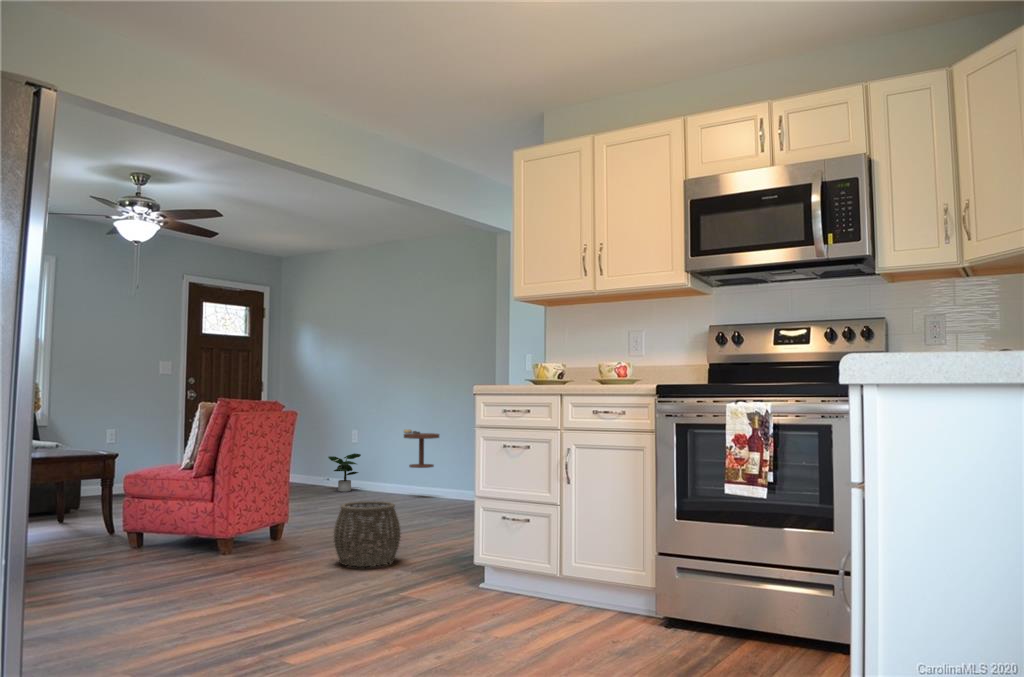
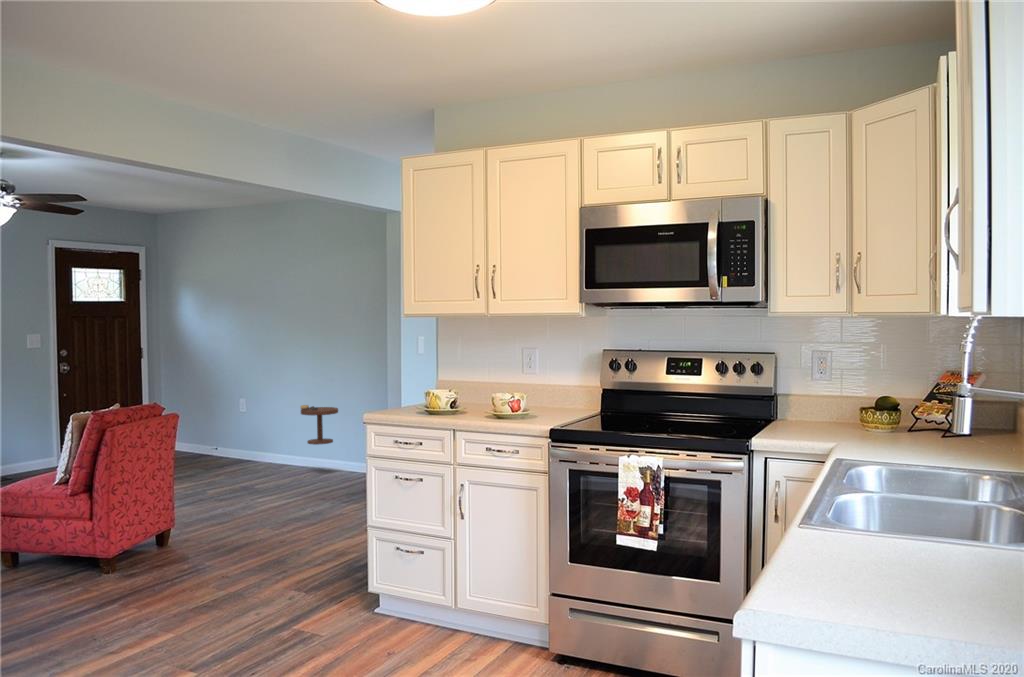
potted plant: present [328,453,361,492] -> none [221,426,257,466]
woven basket: present [334,501,401,567] -> none [222,516,295,589]

